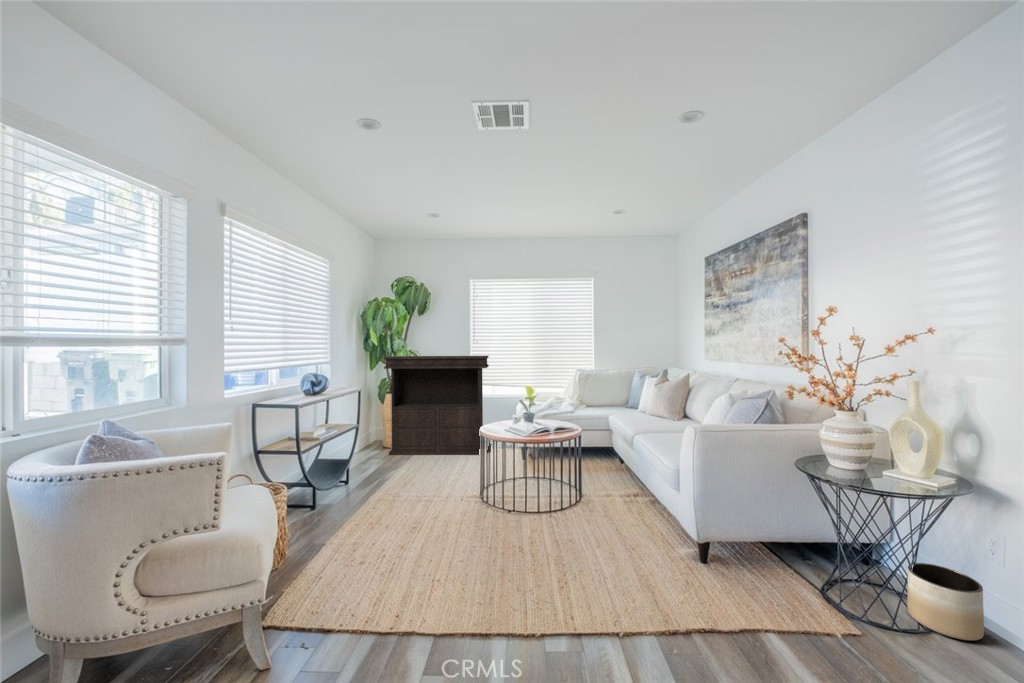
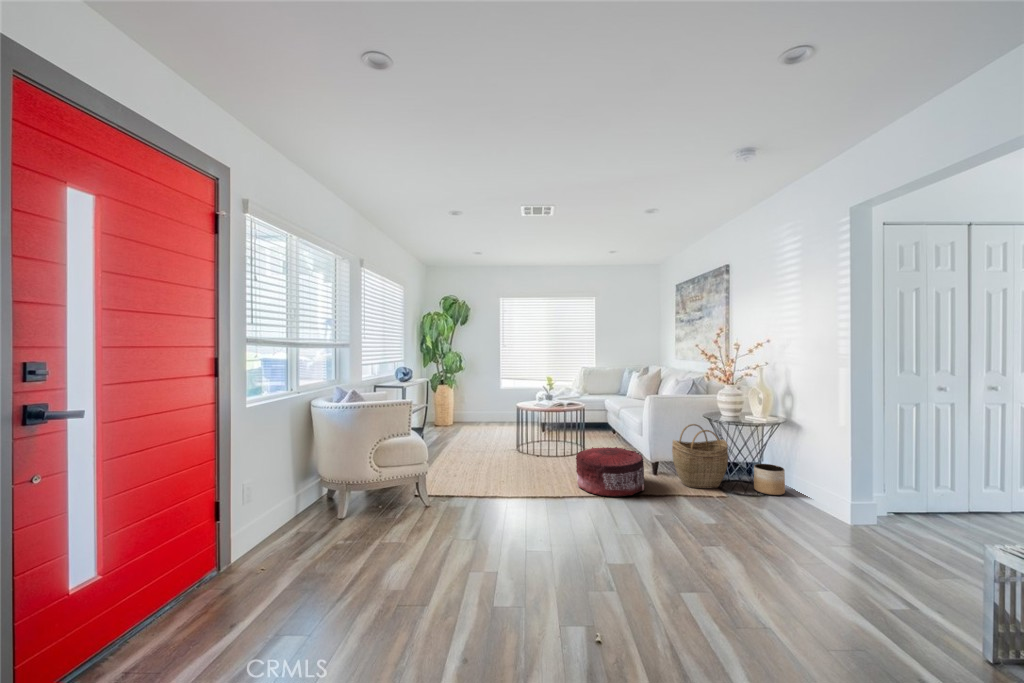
console table: present [384,356,489,455] -> none [439,356,515,430]
woven basket: none [740,480,857,612] -> present [672,424,728,489]
pouf: none [565,518,698,646] -> present [576,447,645,496]

